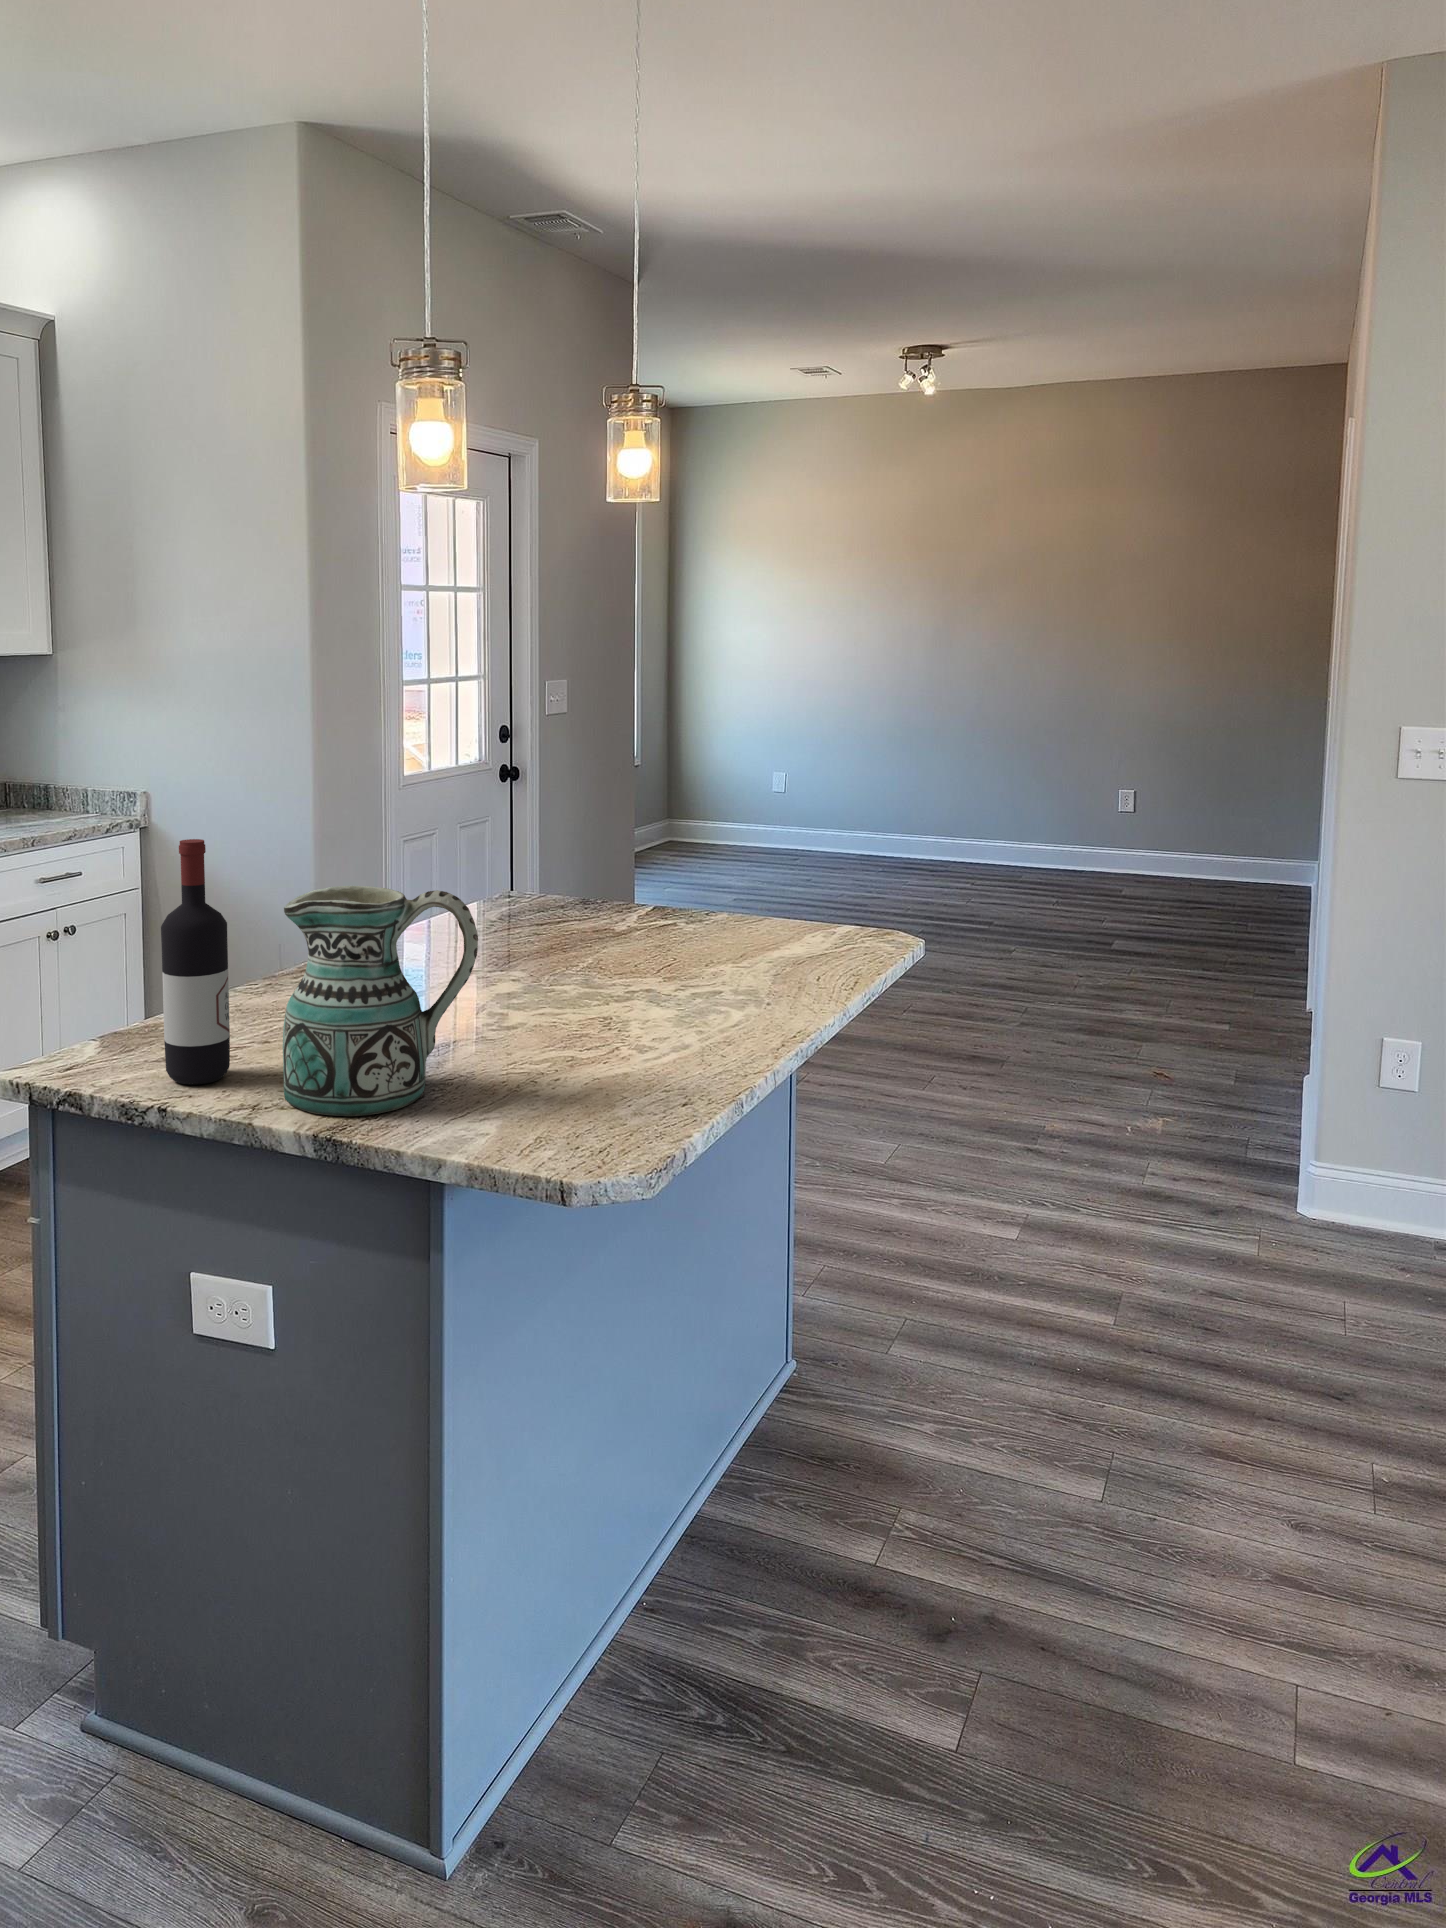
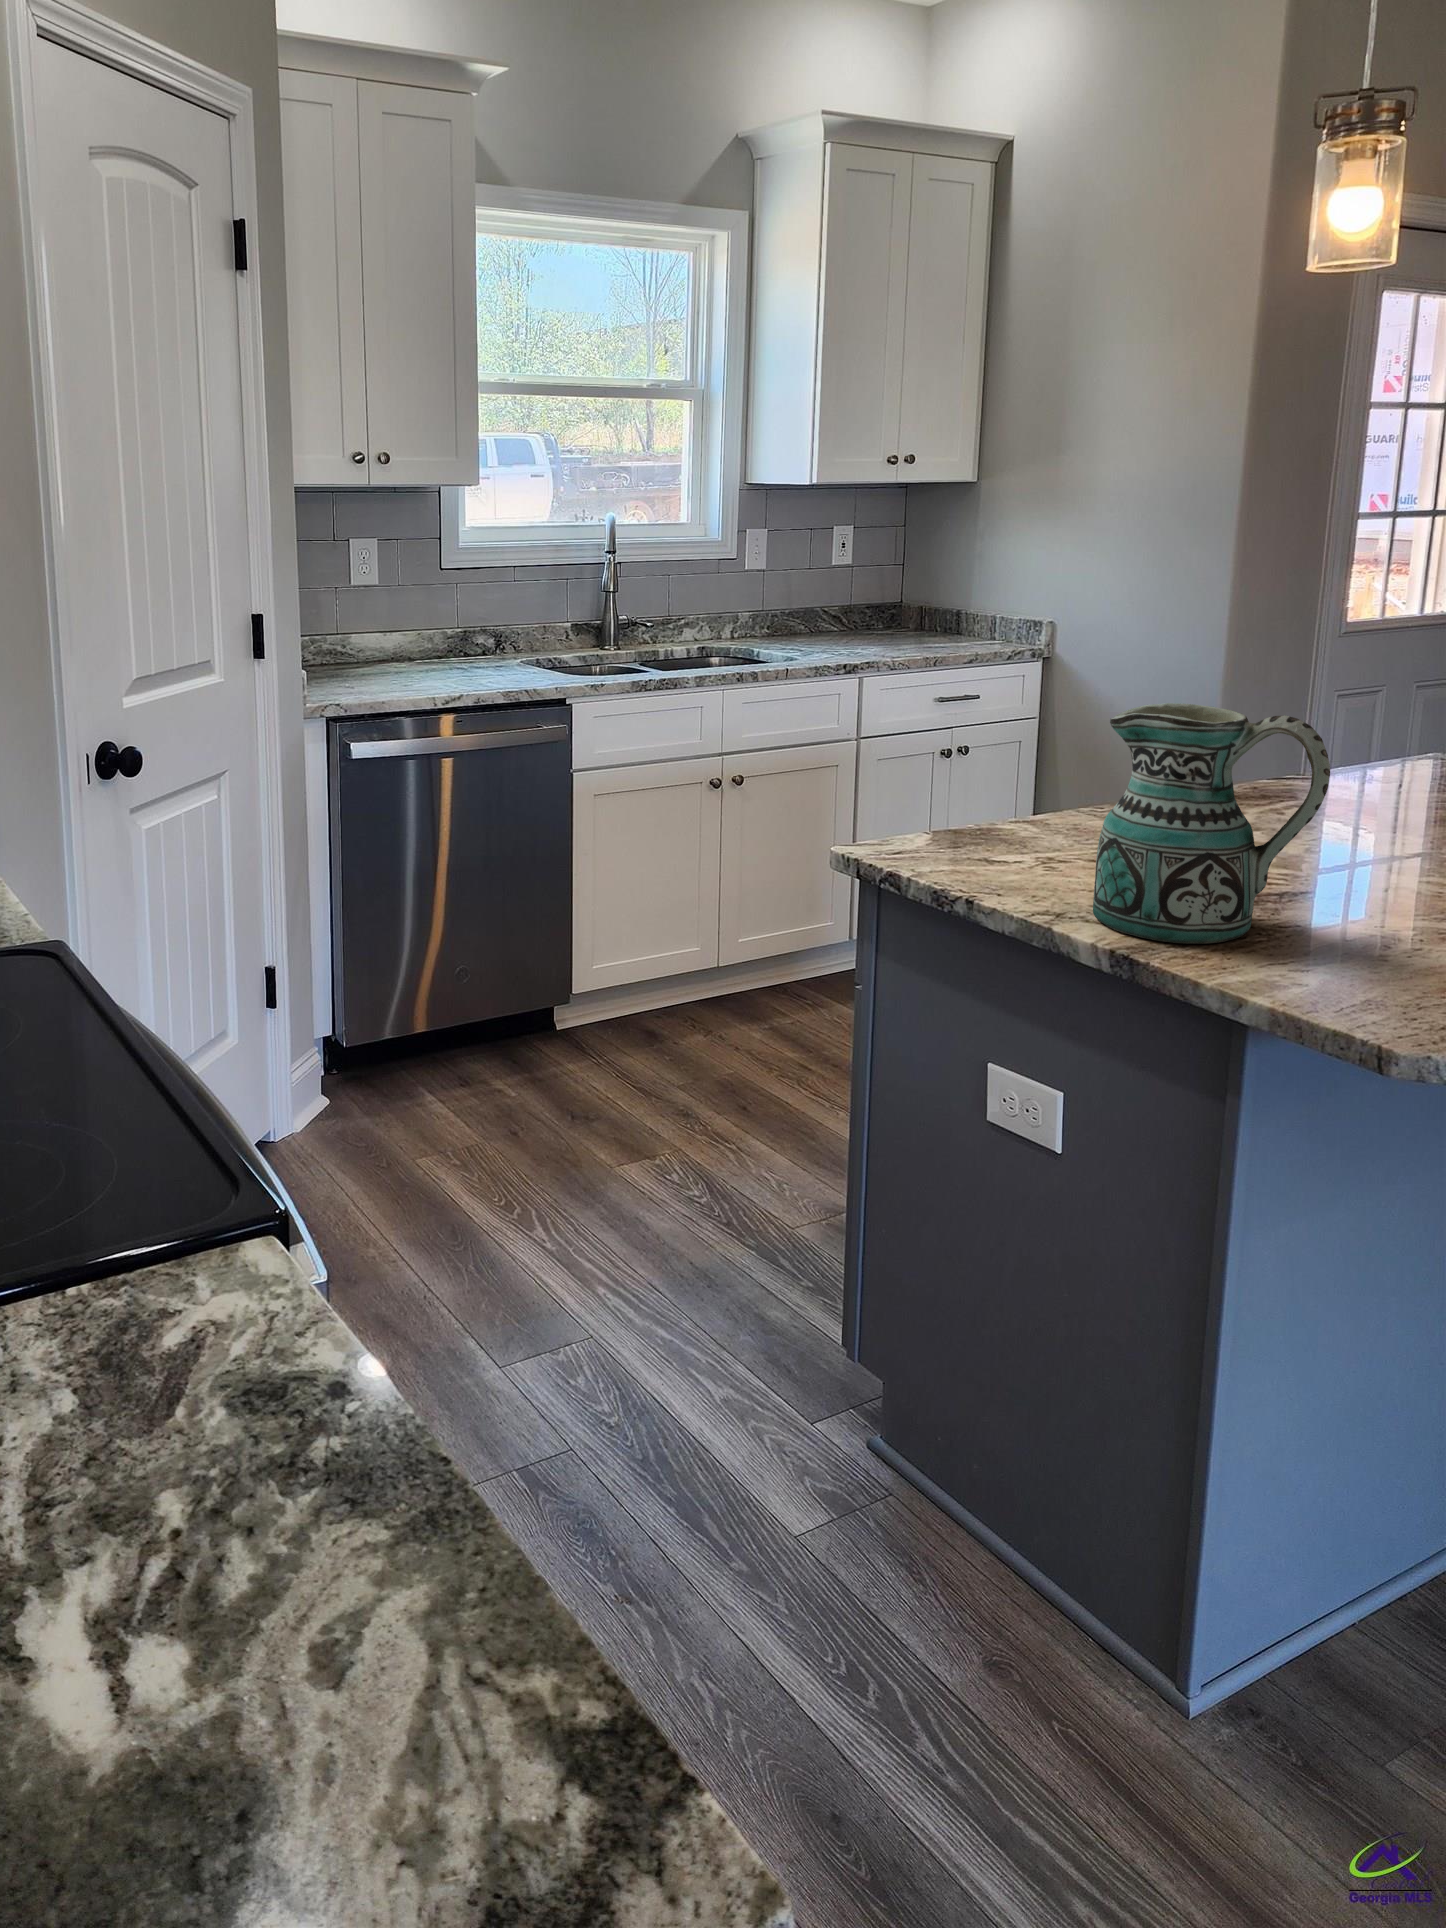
wine bottle: present [161,839,230,1085] -> none [984,644,1057,887]

